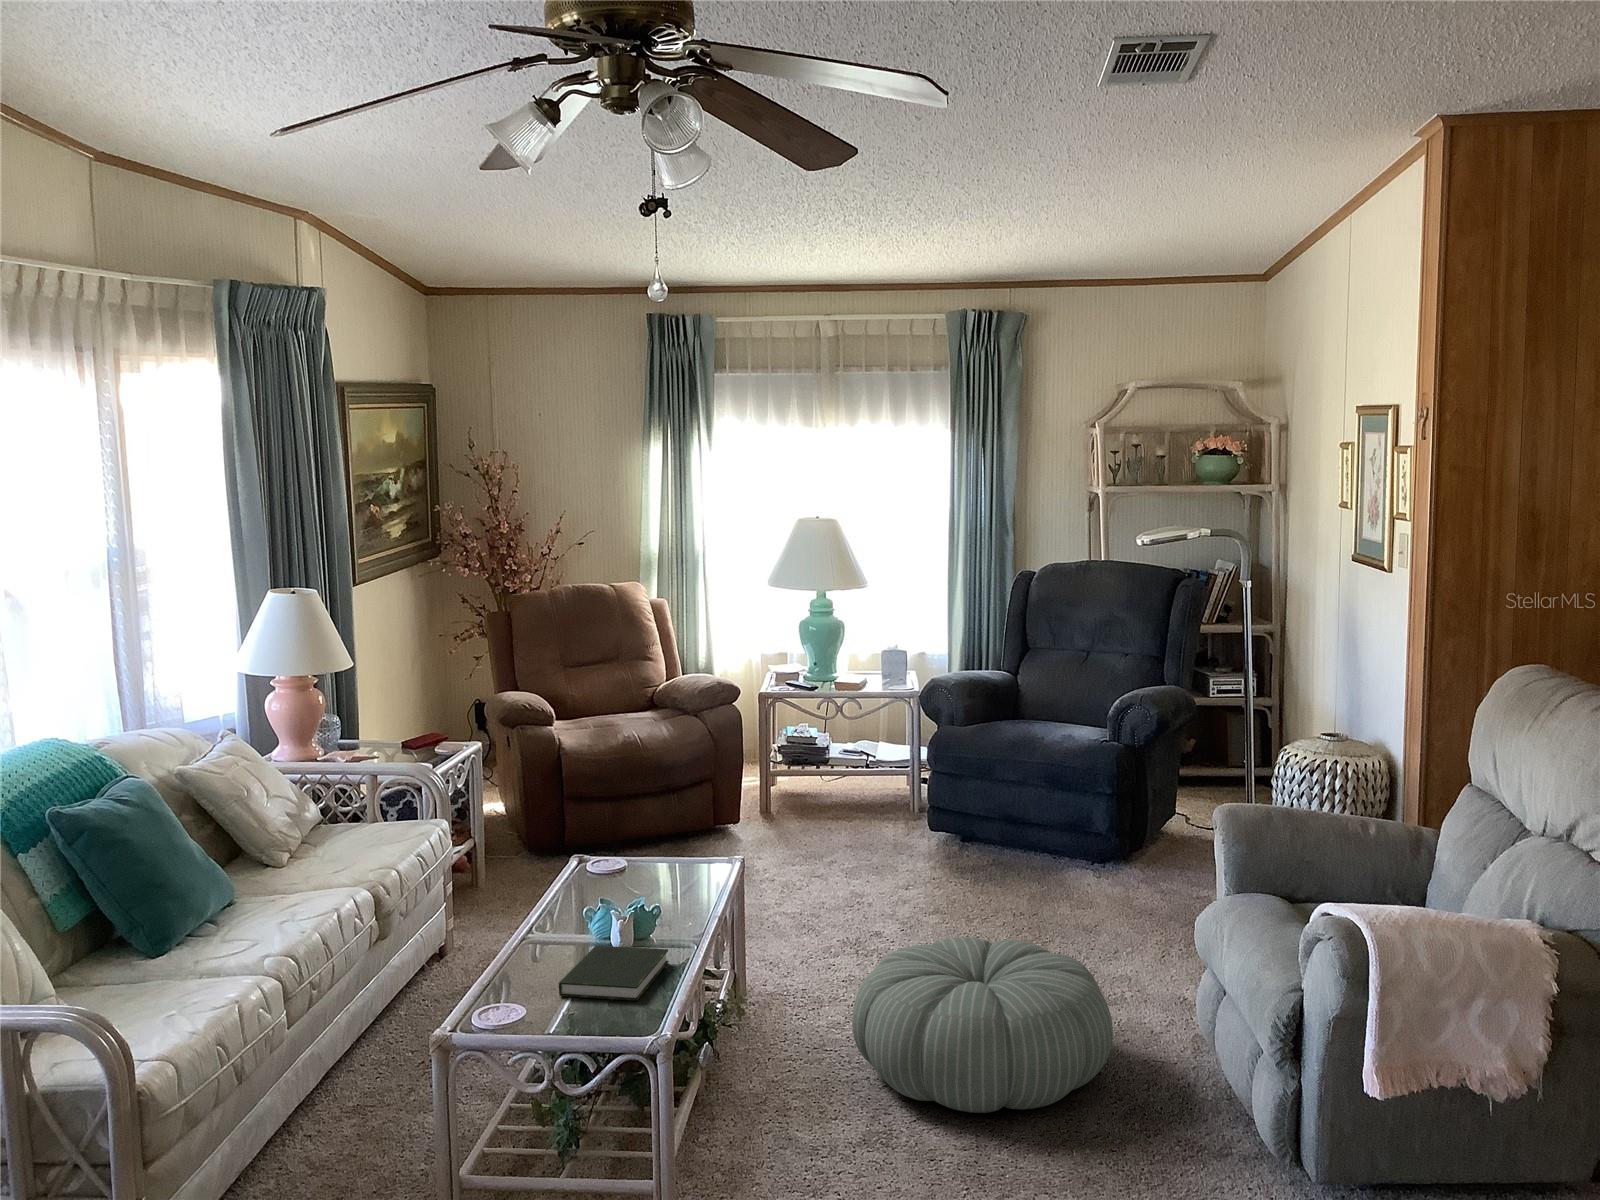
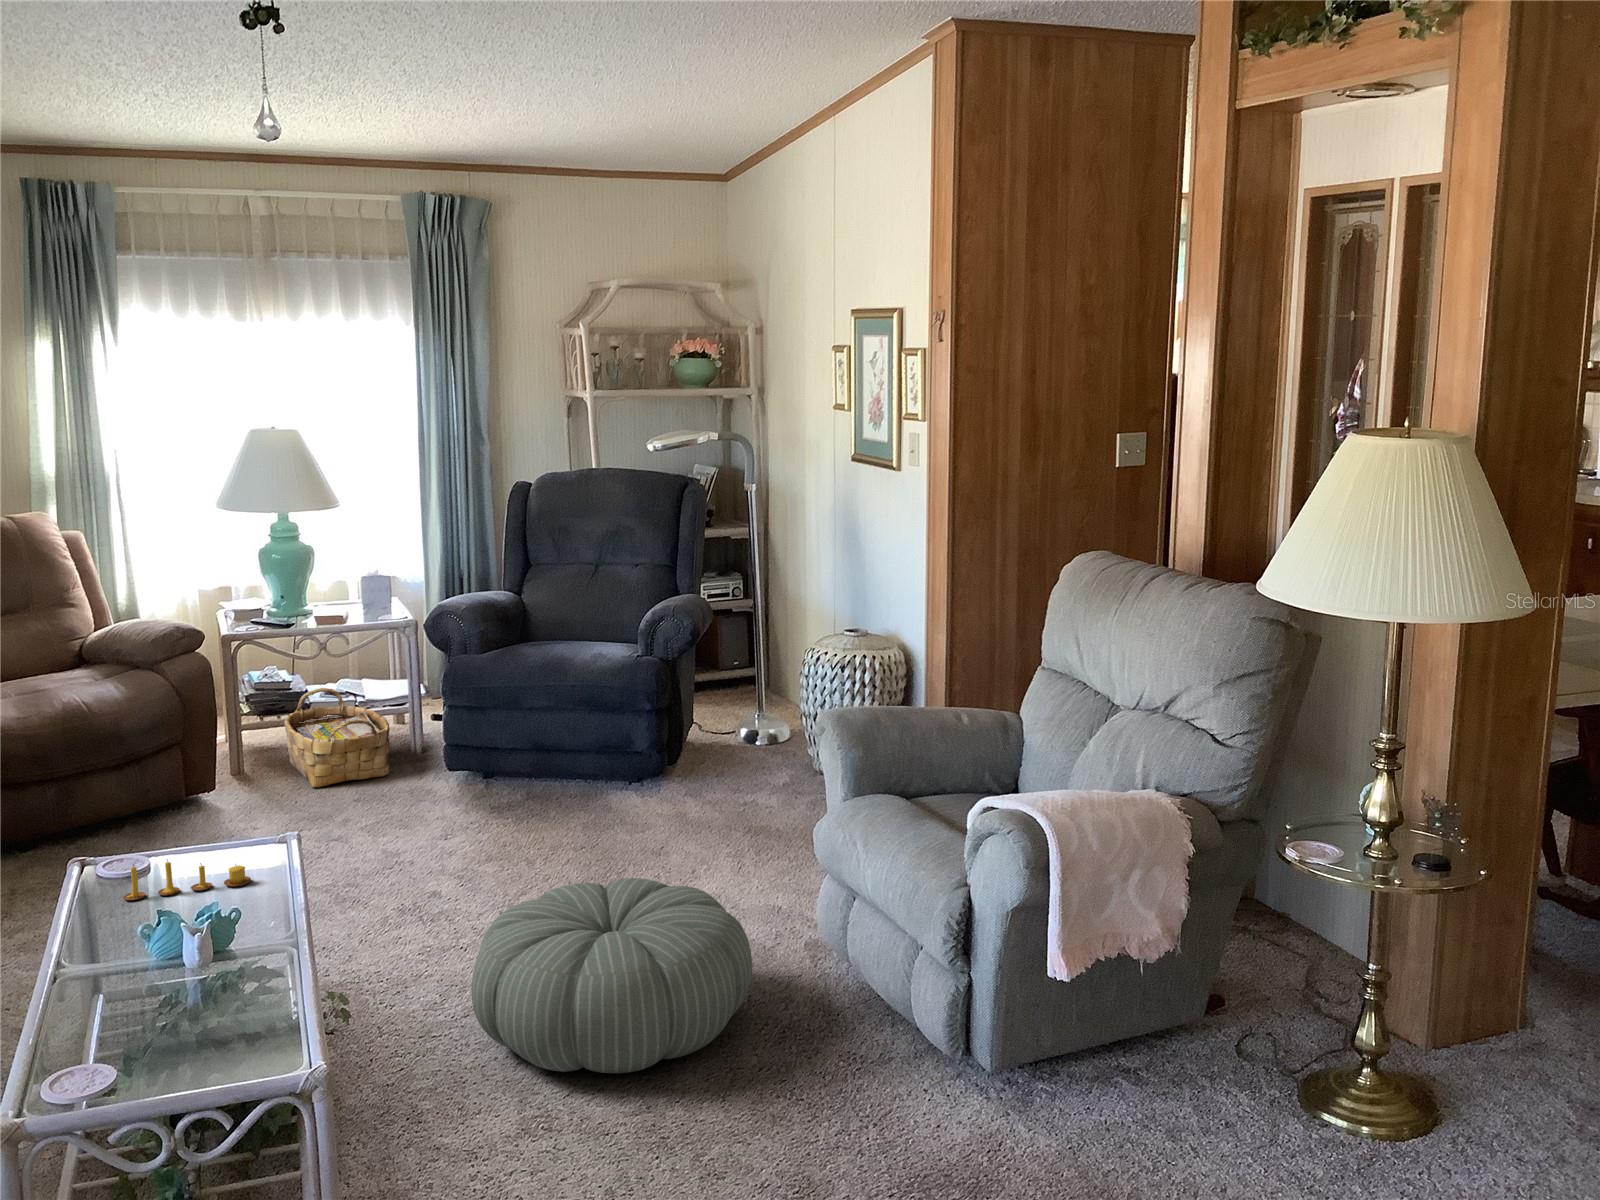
woven basket: none [801,746,887,833] -> present [284,688,390,788]
candle: none [603,863,698,894] -> present [123,860,251,900]
book: present [559,946,669,1001] -> none [132,960,260,1046]

